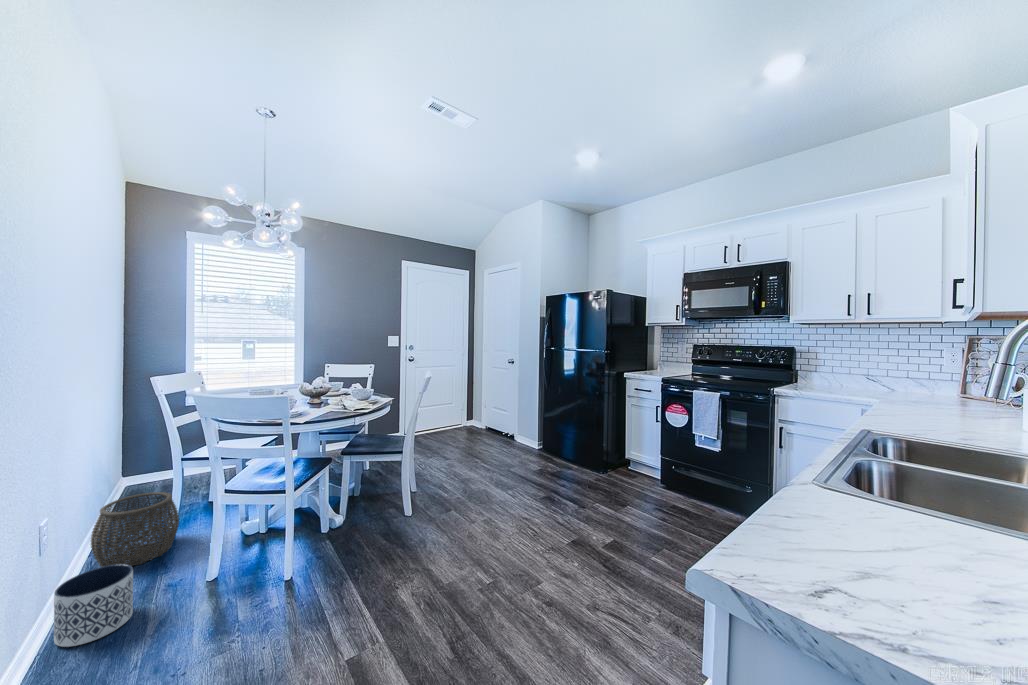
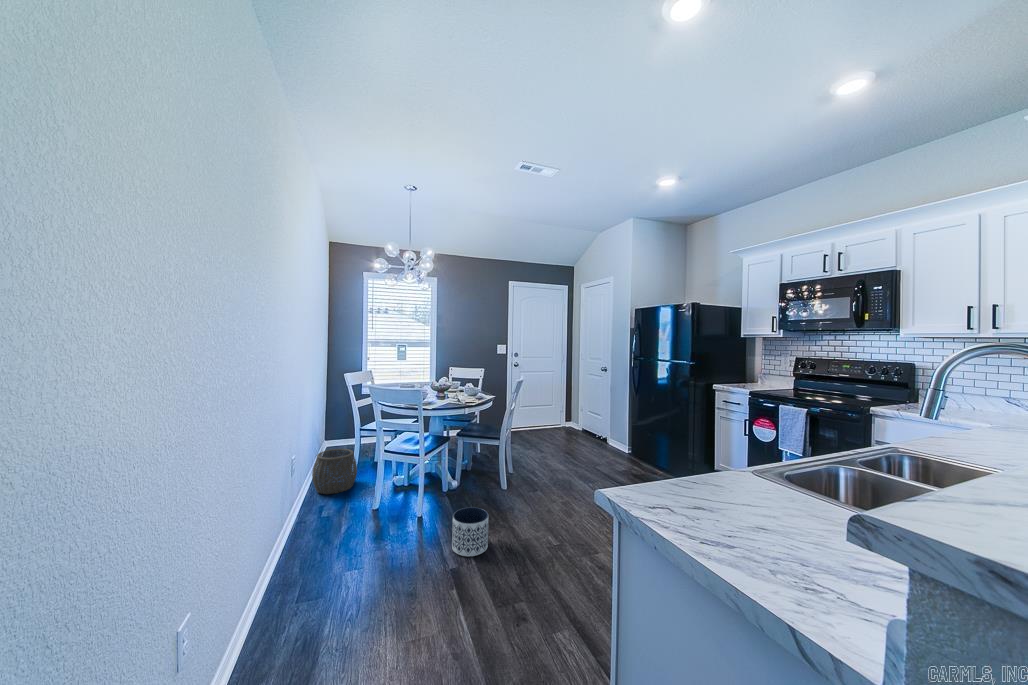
planter: present [54,564,133,647] -> present [452,507,489,556]

